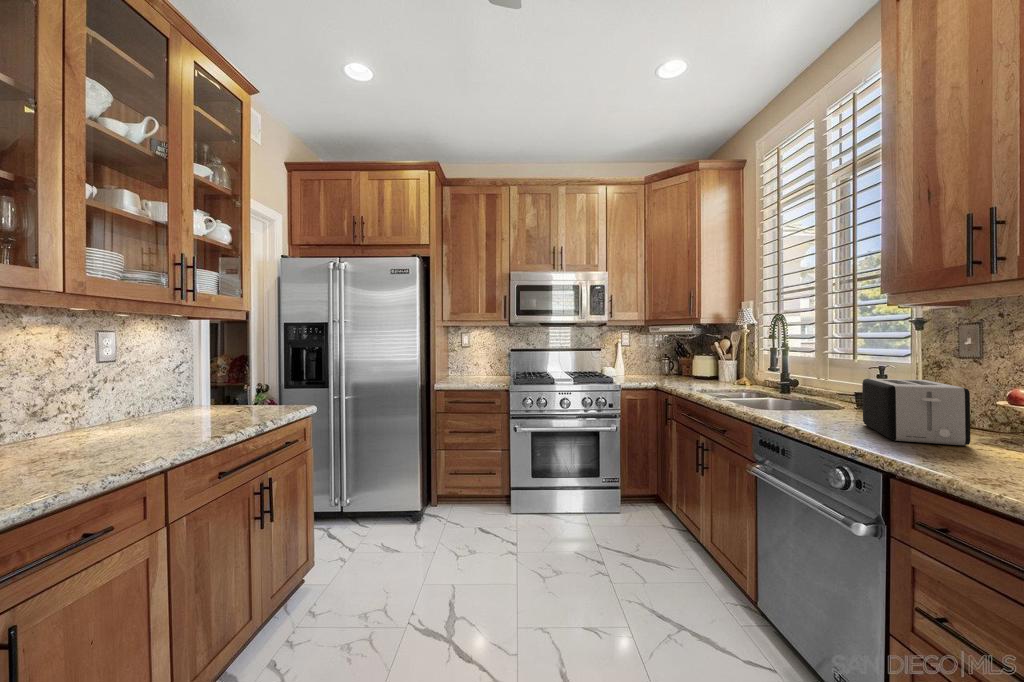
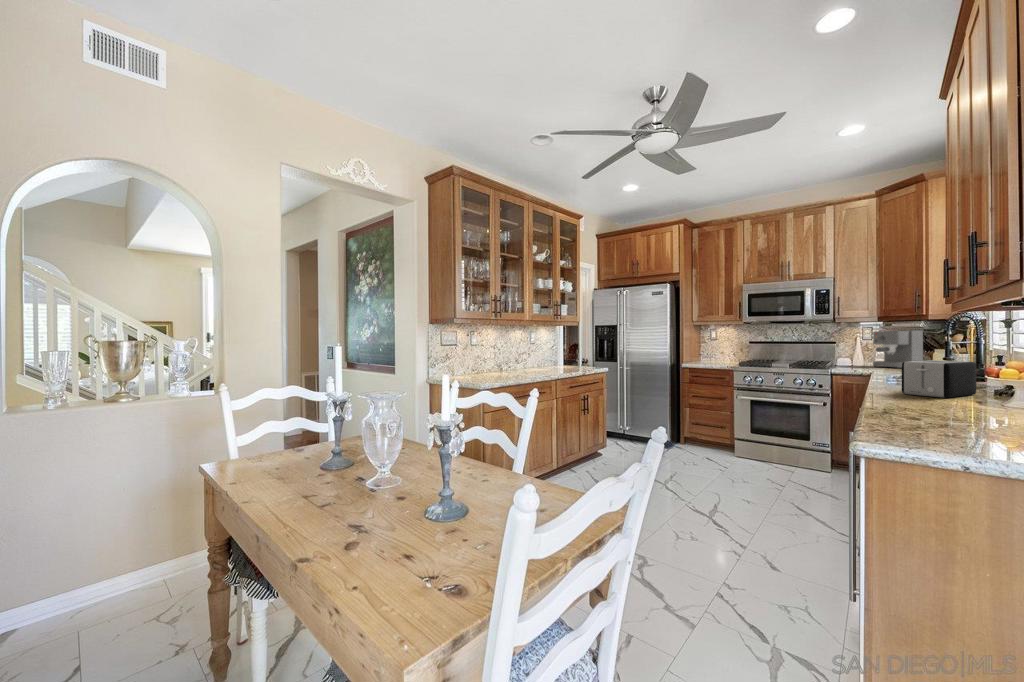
coffee maker: none [631,336,671,377] -> present [873,330,923,368]

